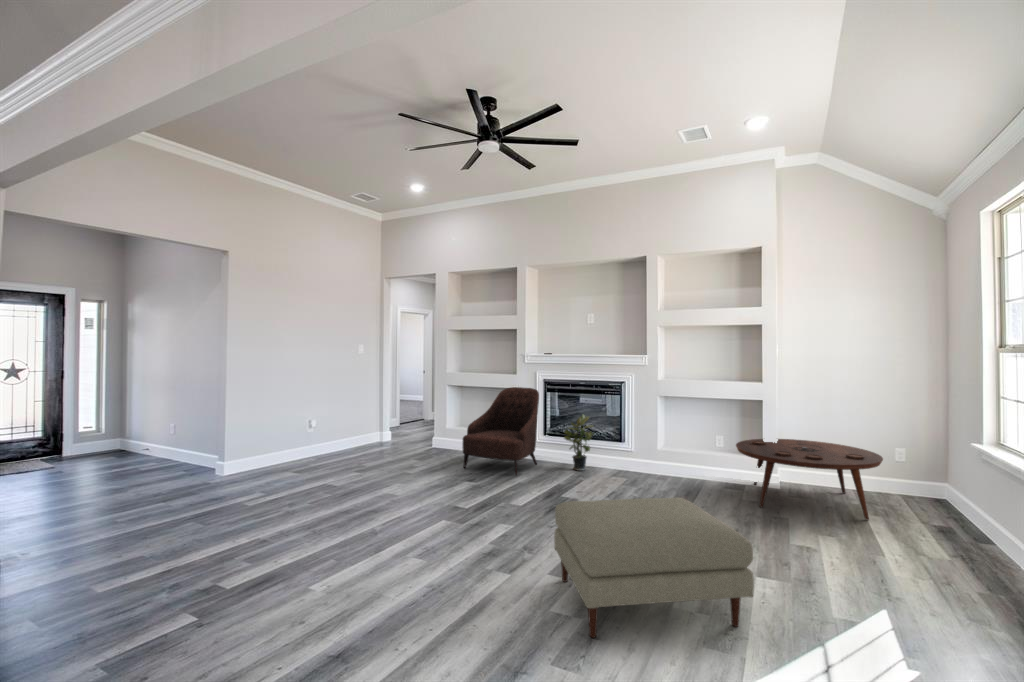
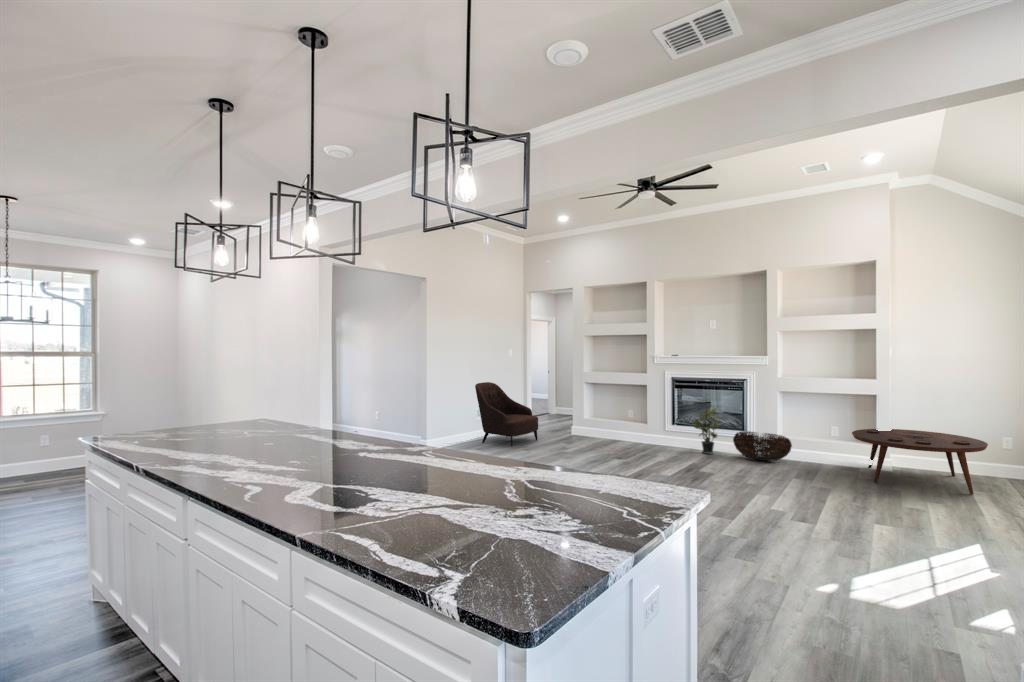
armchair: present [462,387,539,475] -> present [475,382,538,447]
basket: none [607,443,672,479] -> present [733,431,792,461]
ottoman: present [554,498,754,638] -> none [717,464,871,547]

